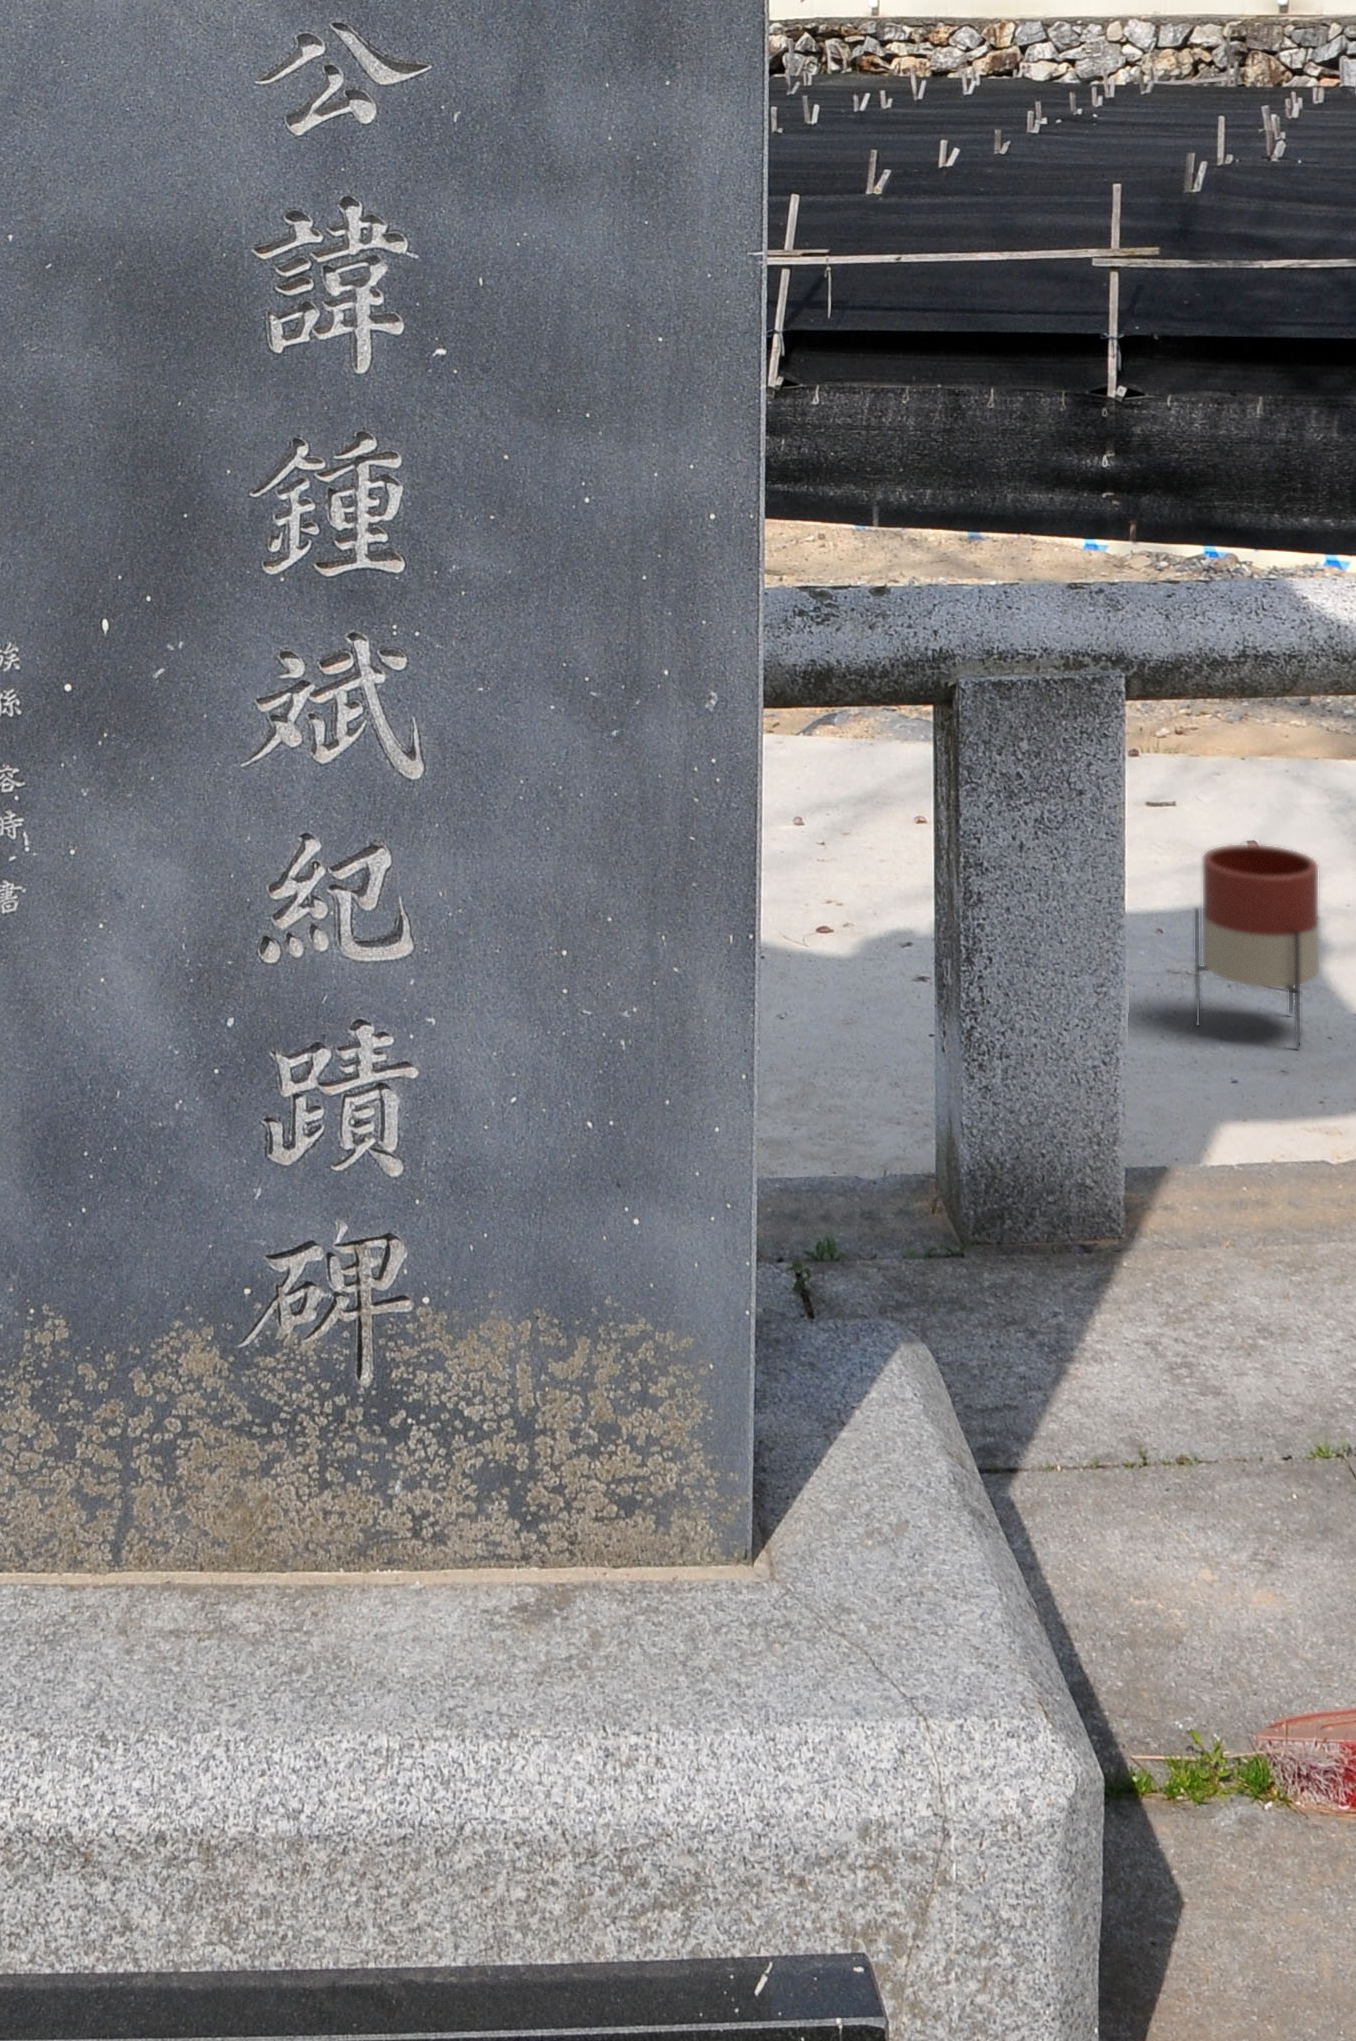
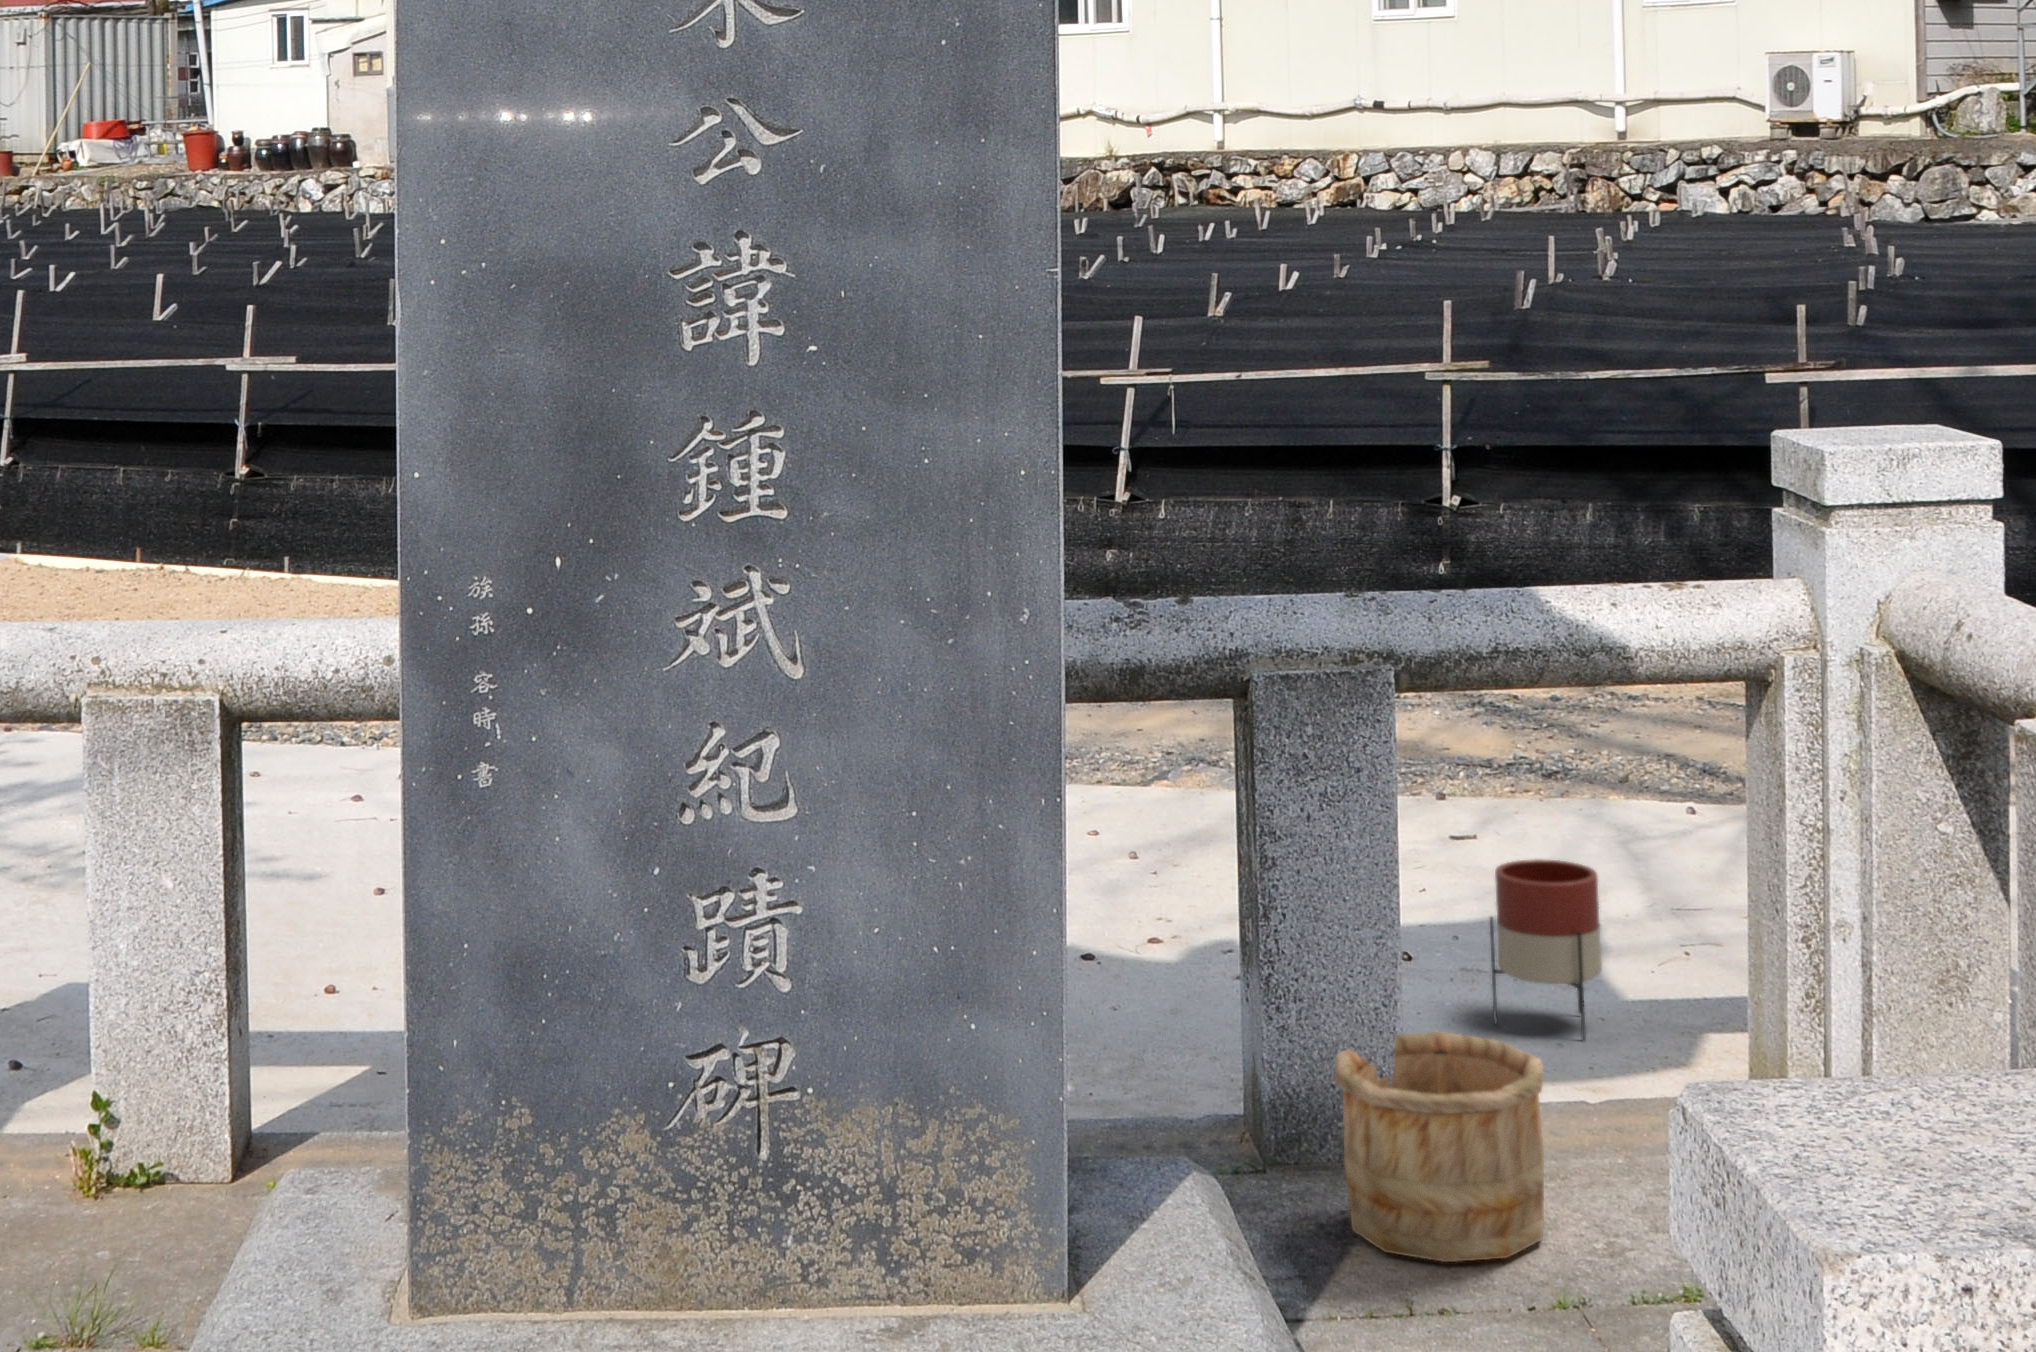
wooden bucket: none [1052,1114,1302,1403] -> present [1334,1032,1544,1262]

